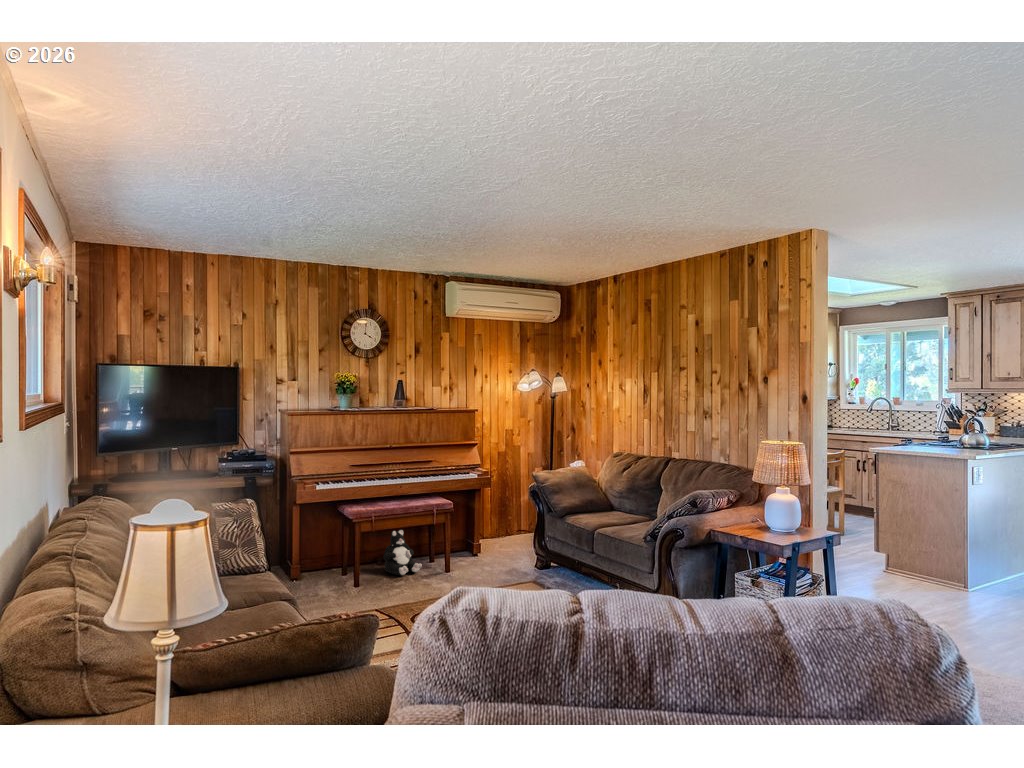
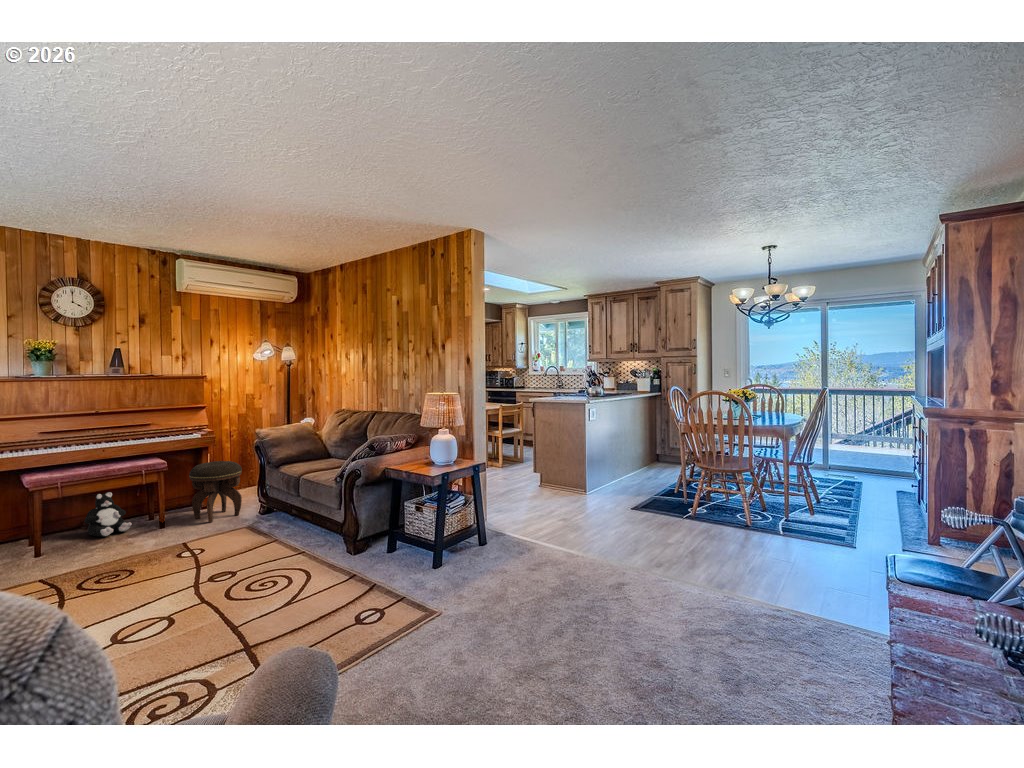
footstool: none [470,505,519,573] -> present [189,461,242,523]

